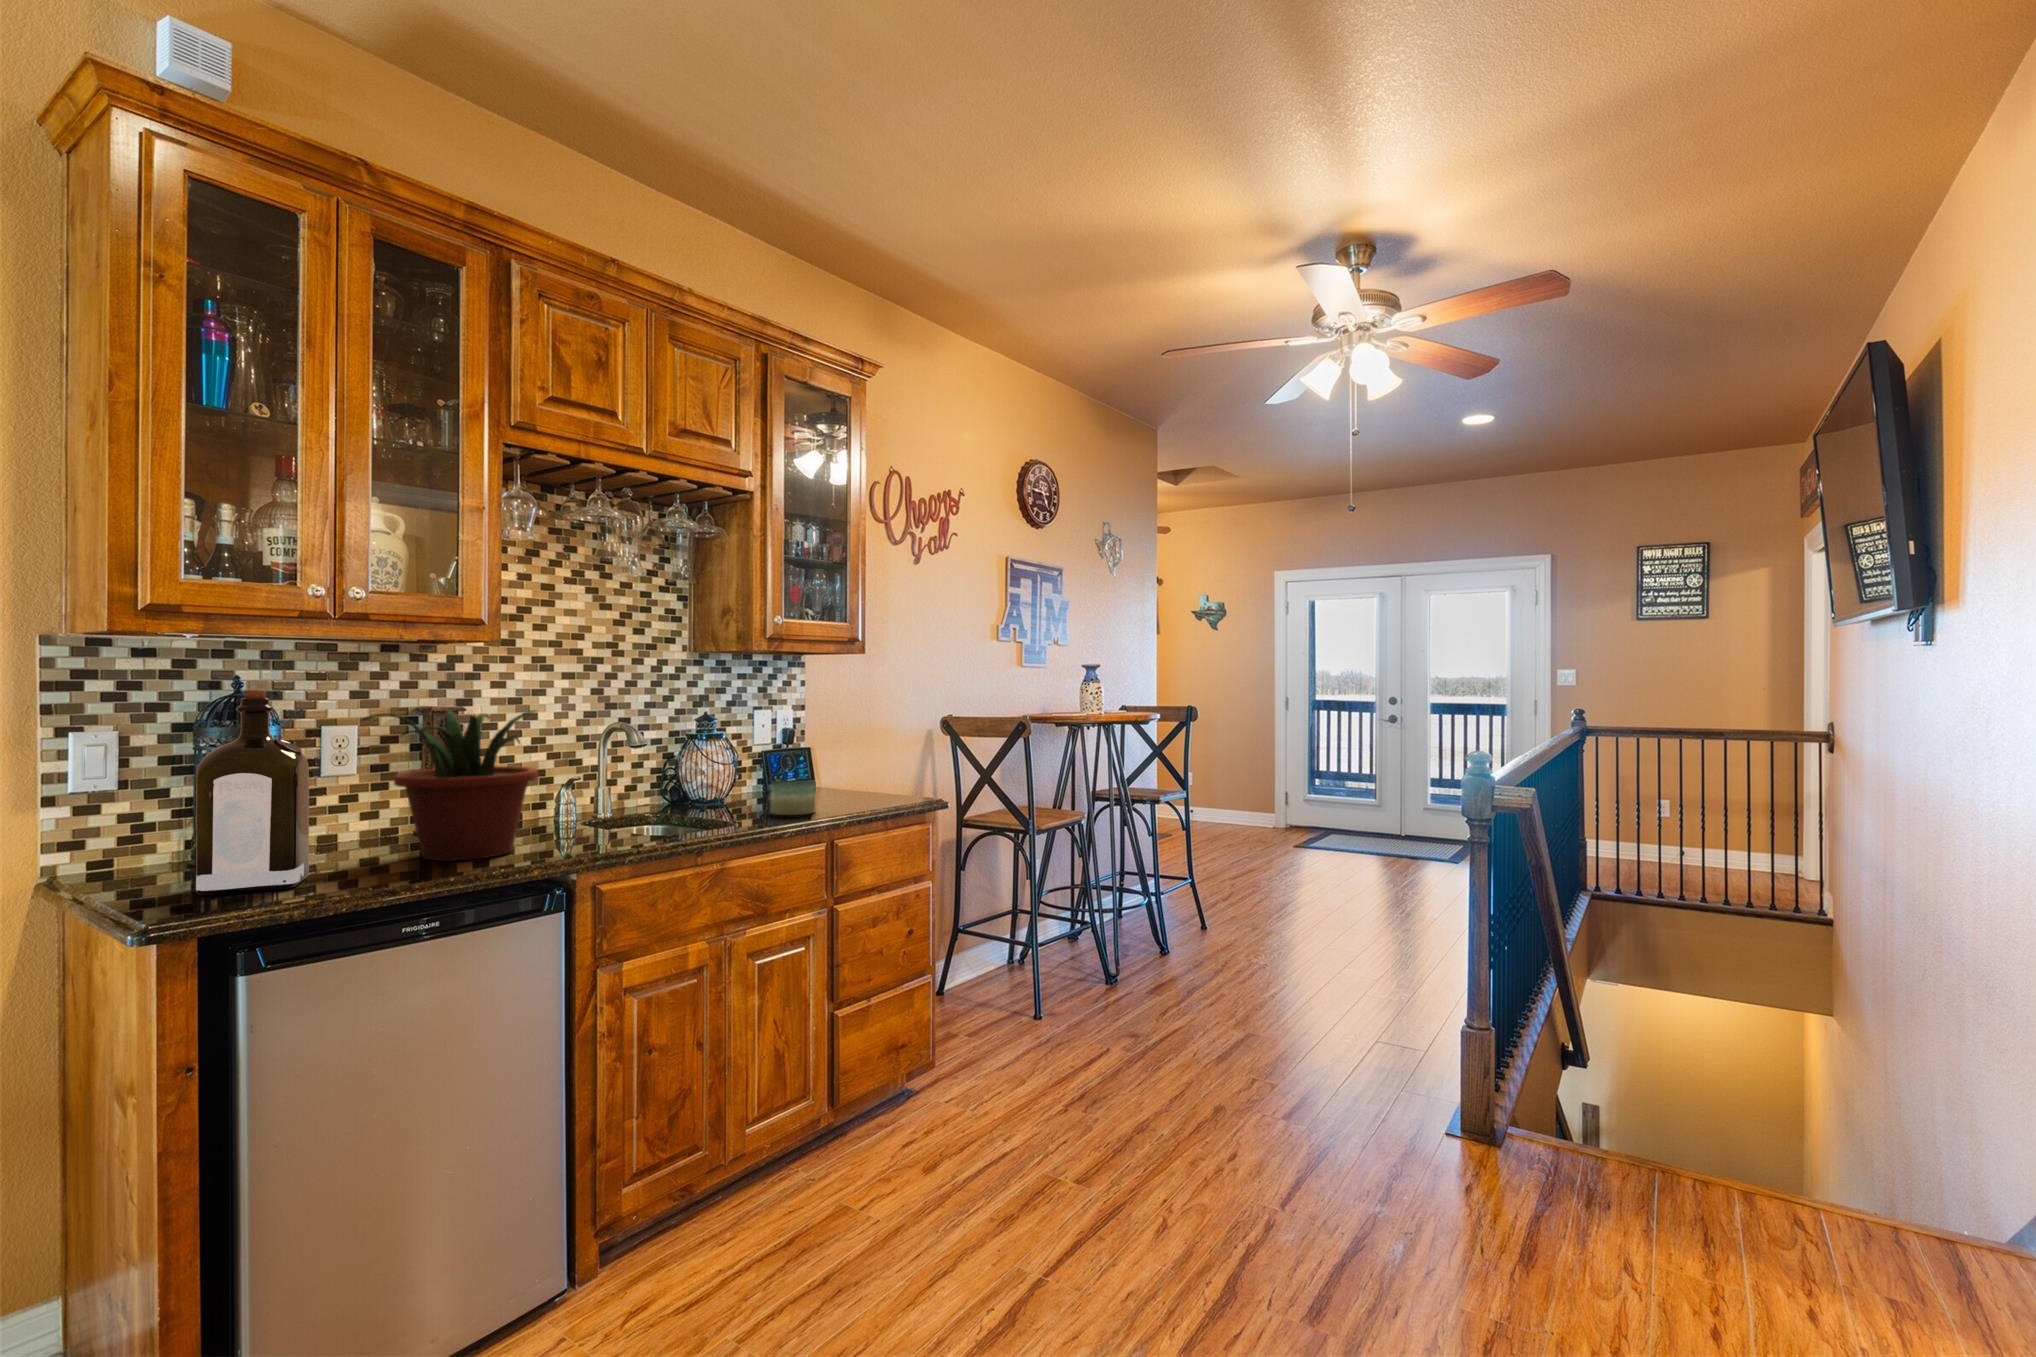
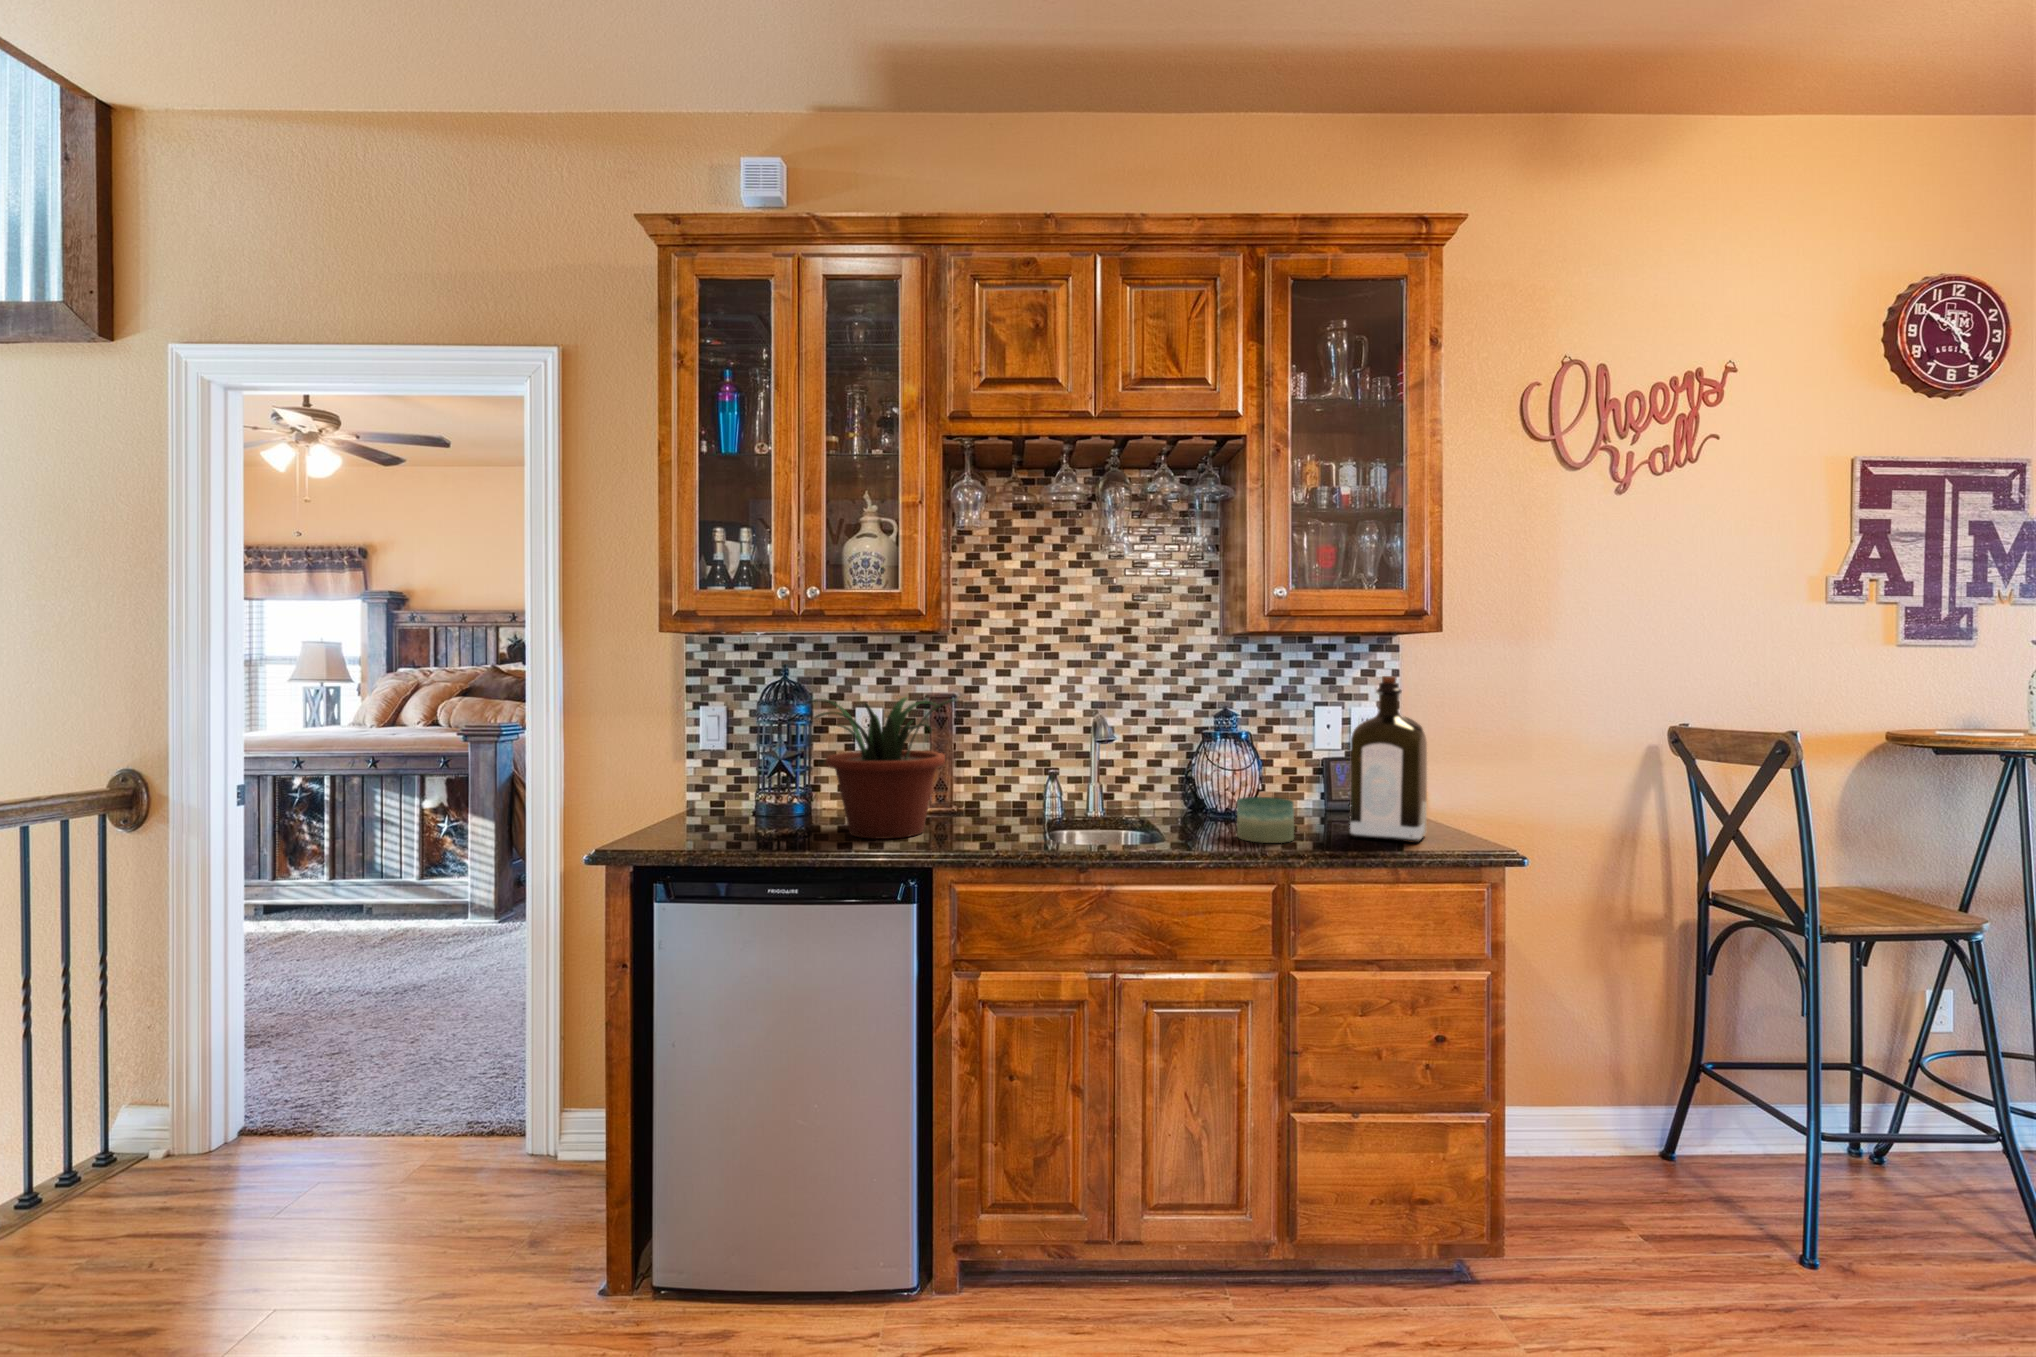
liquor: present [196,690,309,895] -> present [1350,676,1427,843]

